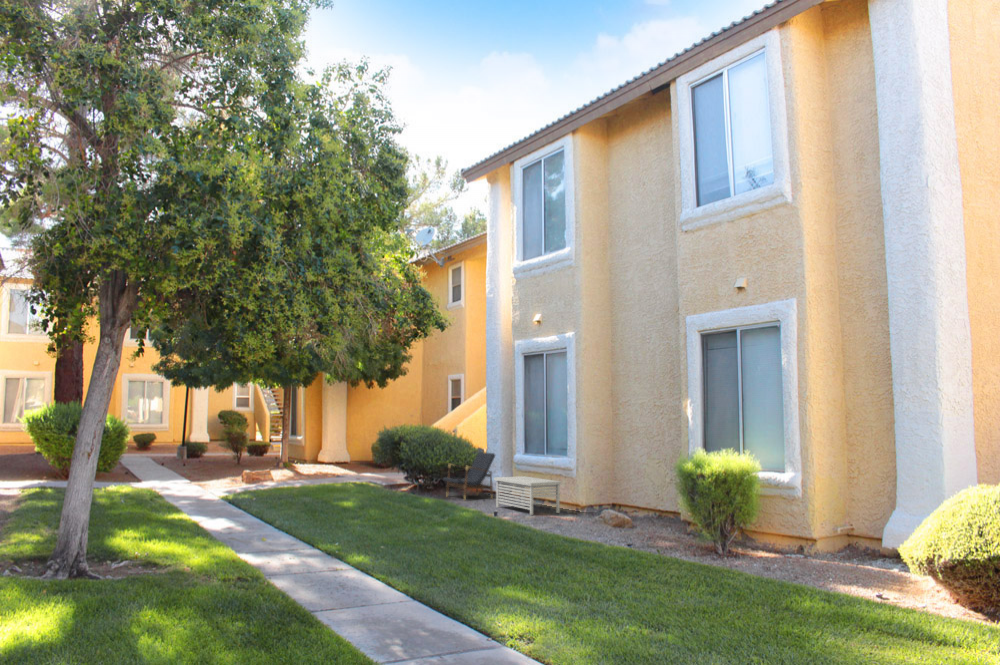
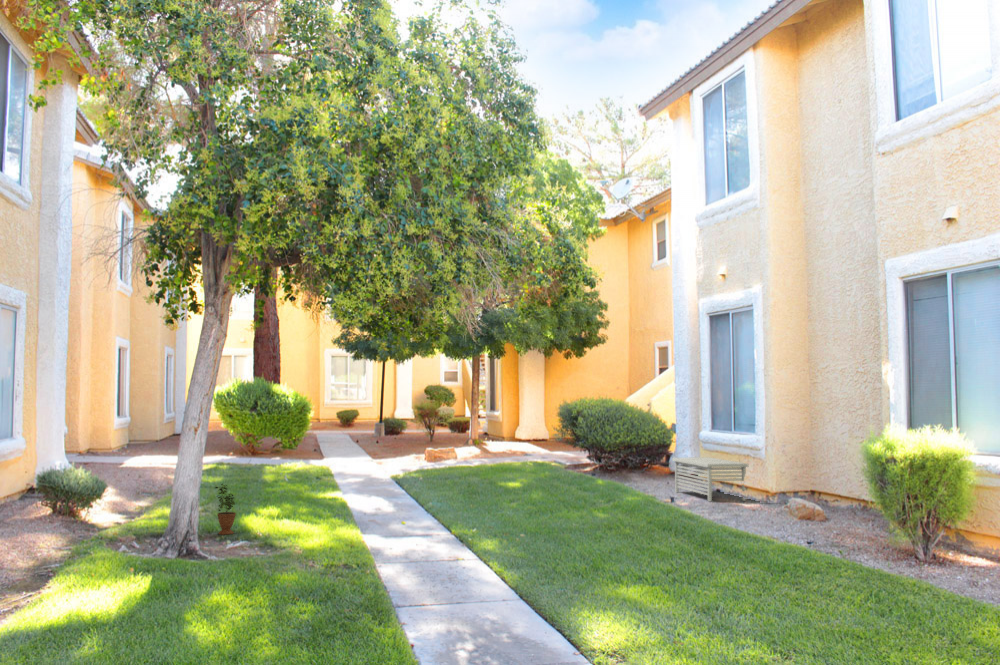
lounge chair: present [443,452,495,500] -> none [621,429,682,484]
potted plant: none [87,521,111,575] -> present [215,484,236,535]

